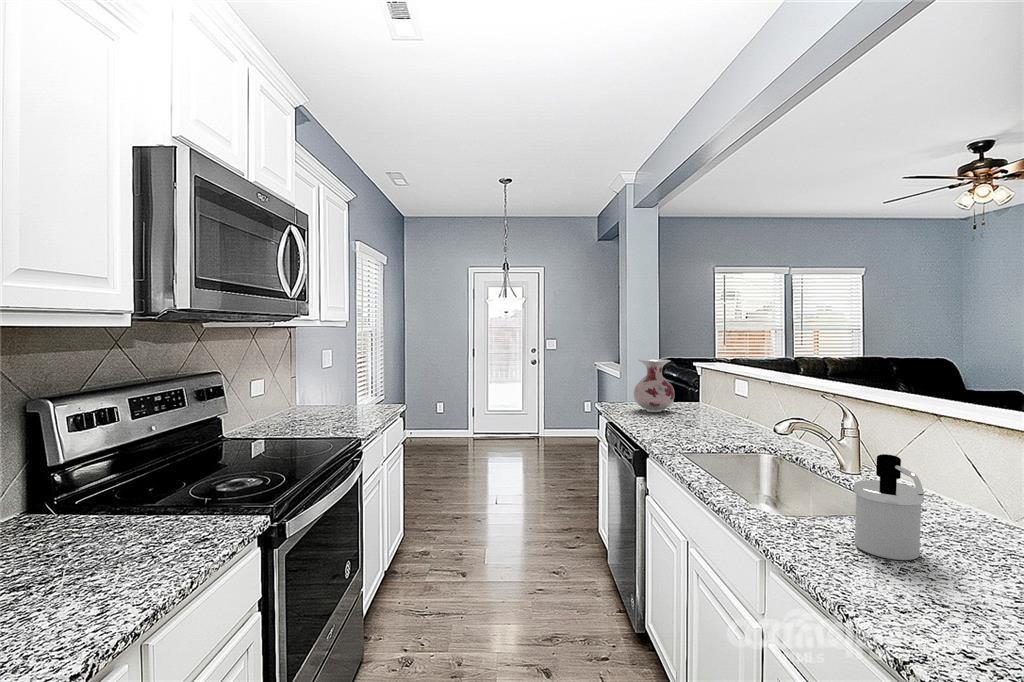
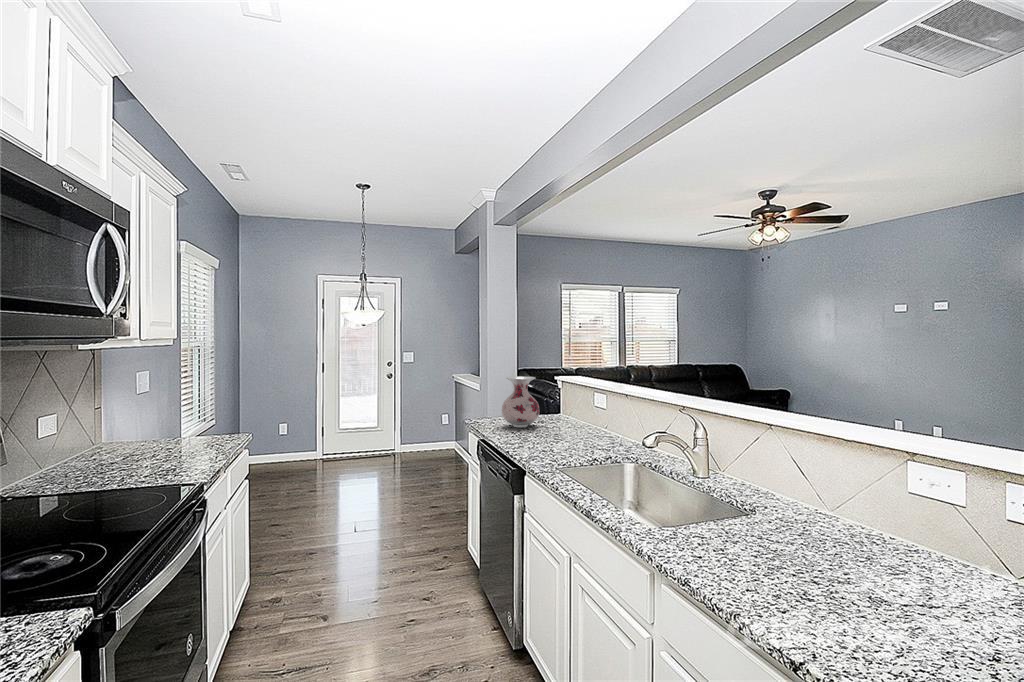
soap dispenser: present [854,454,924,560] -> none [727,469,788,561]

